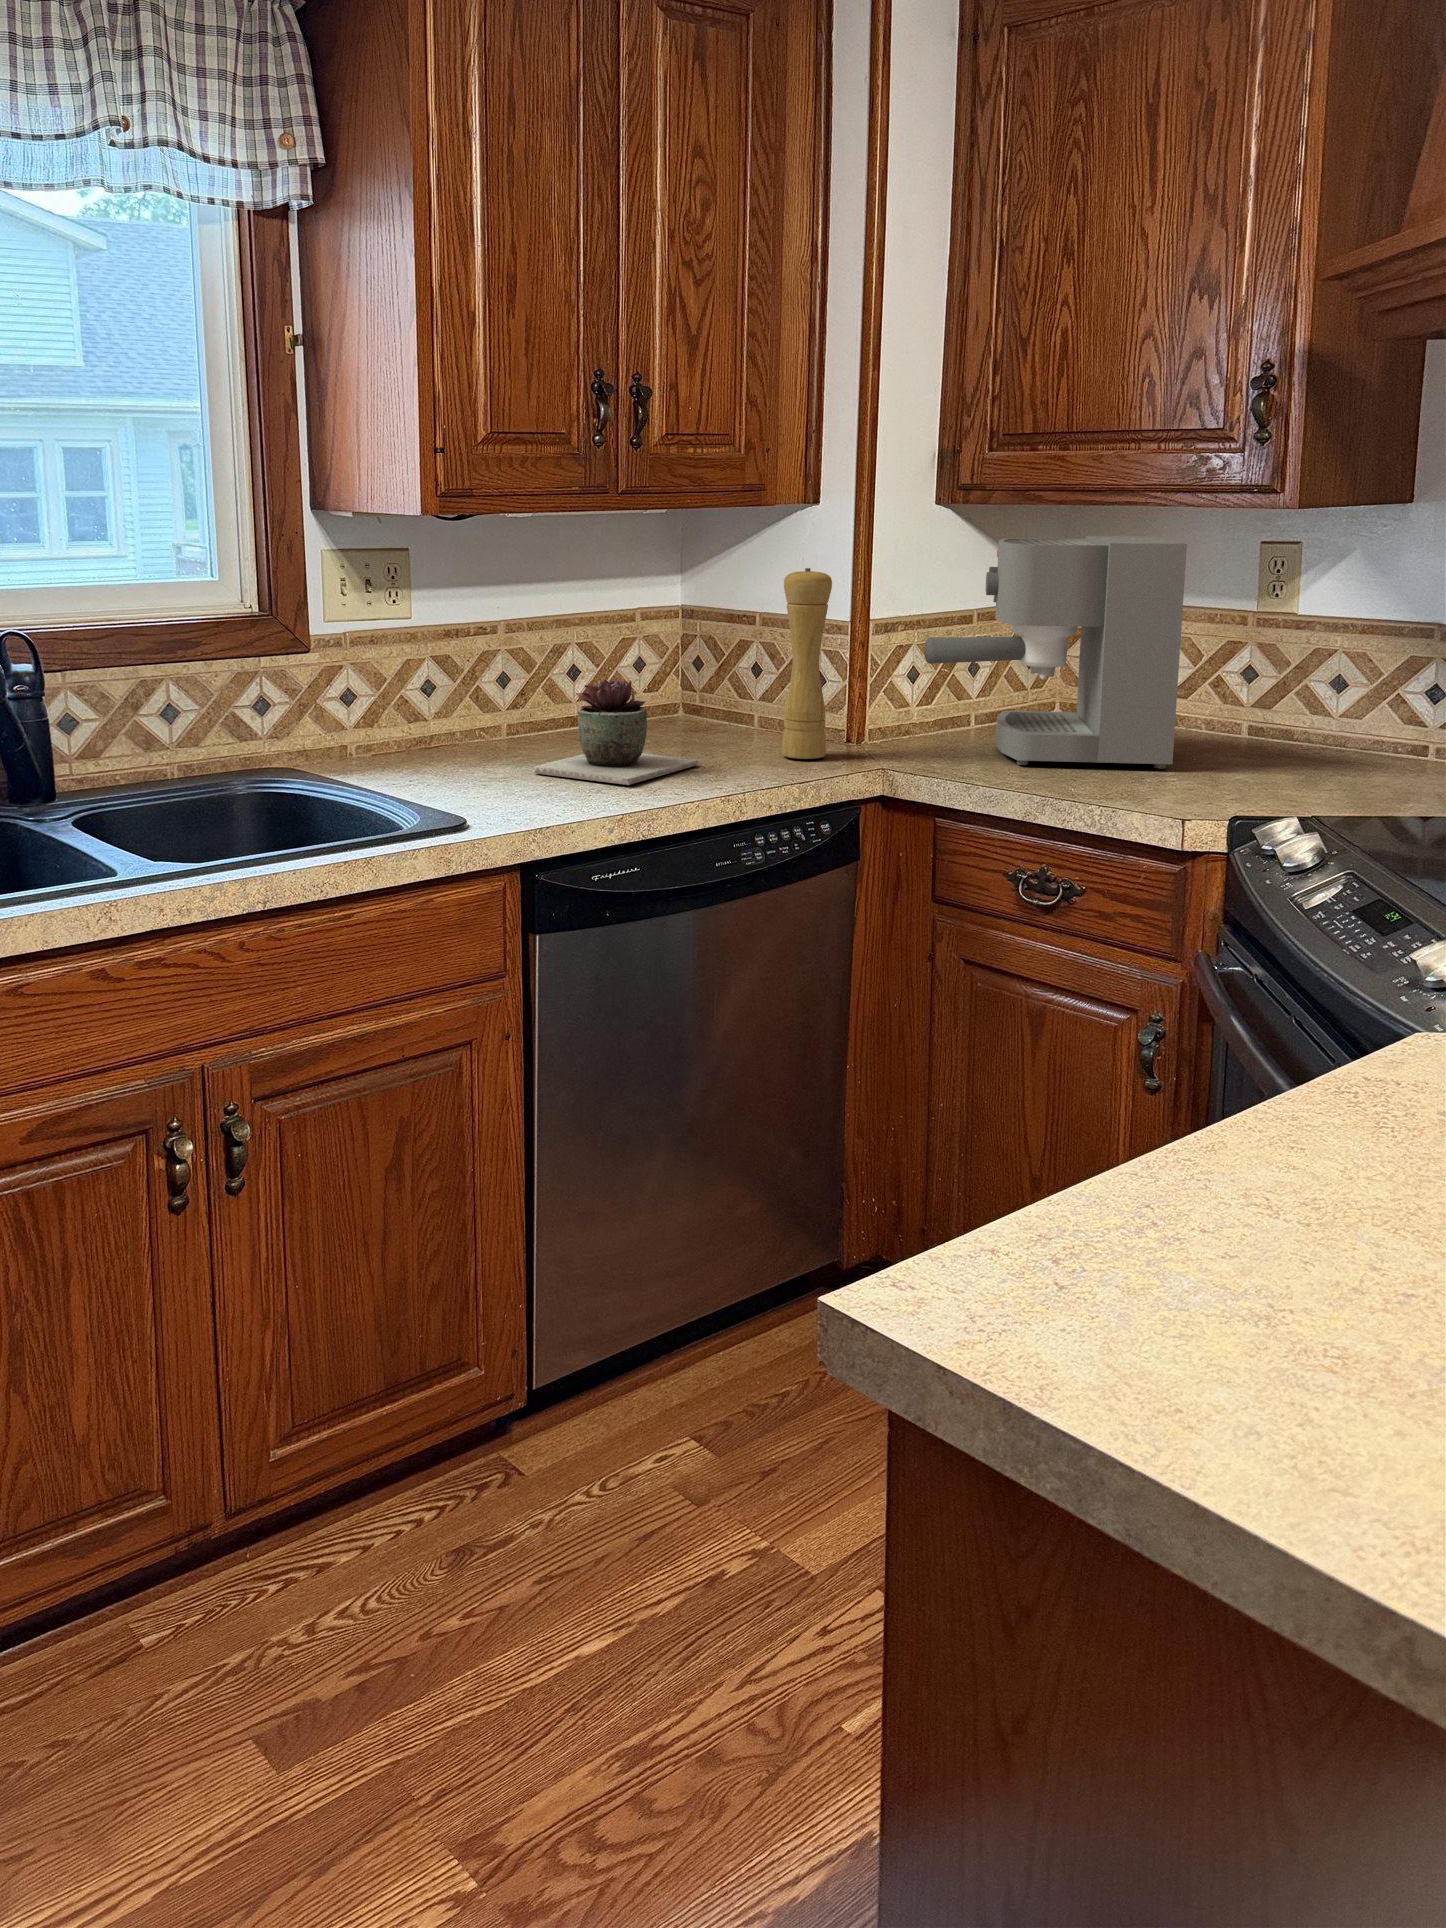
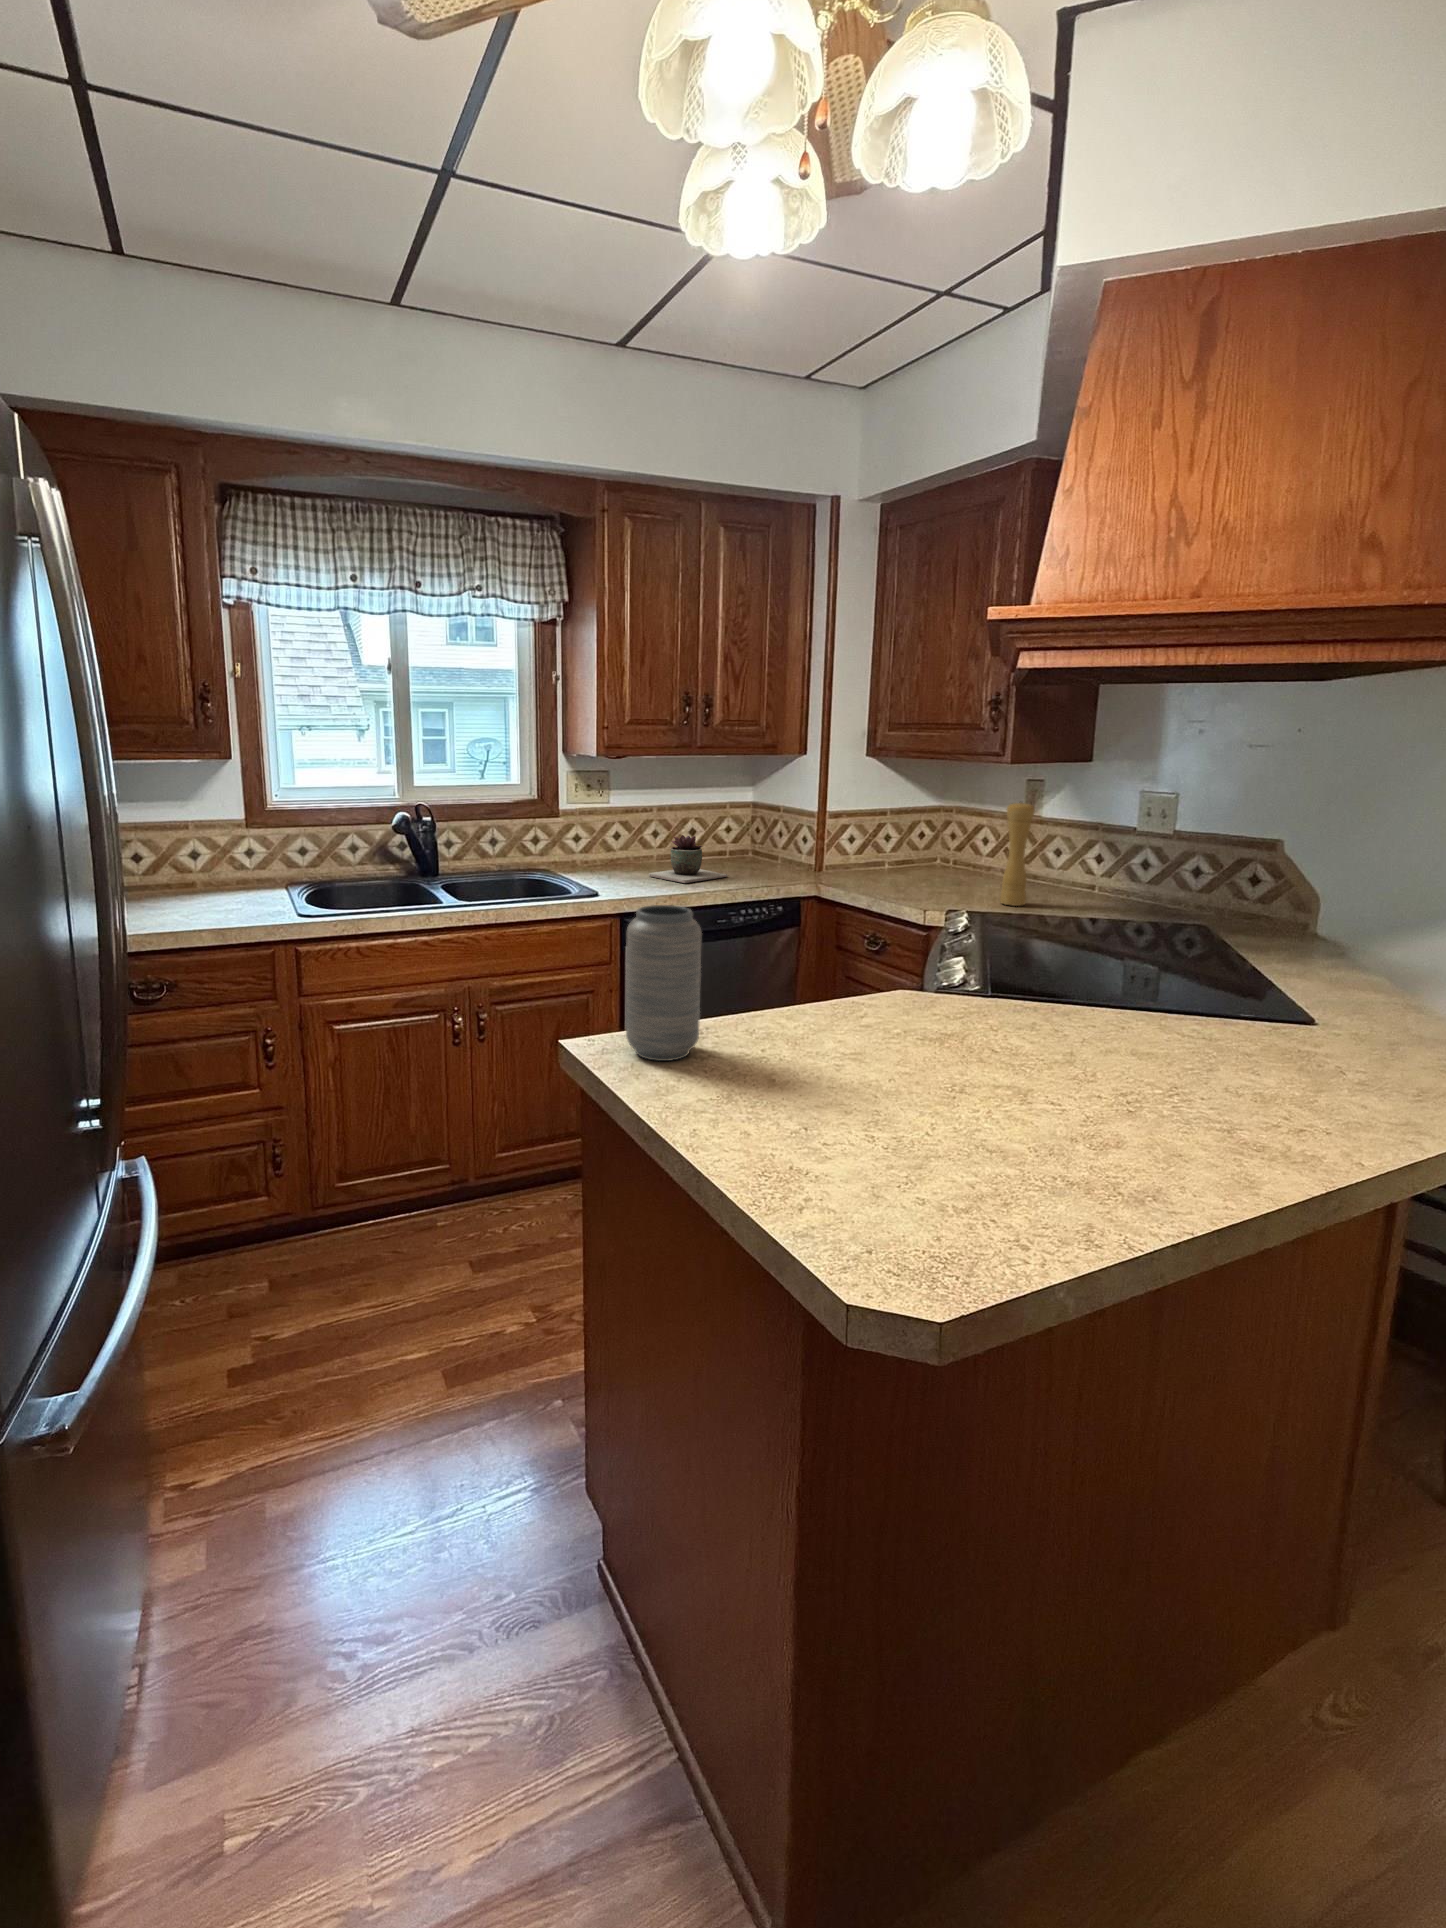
coffee maker: present [924,536,1187,769] -> none [843,774,970,890]
pepper mill: present [782,568,832,759] -> present [1000,802,1035,906]
vase: none [1092,894,1345,1358] -> present [626,905,701,1061]

